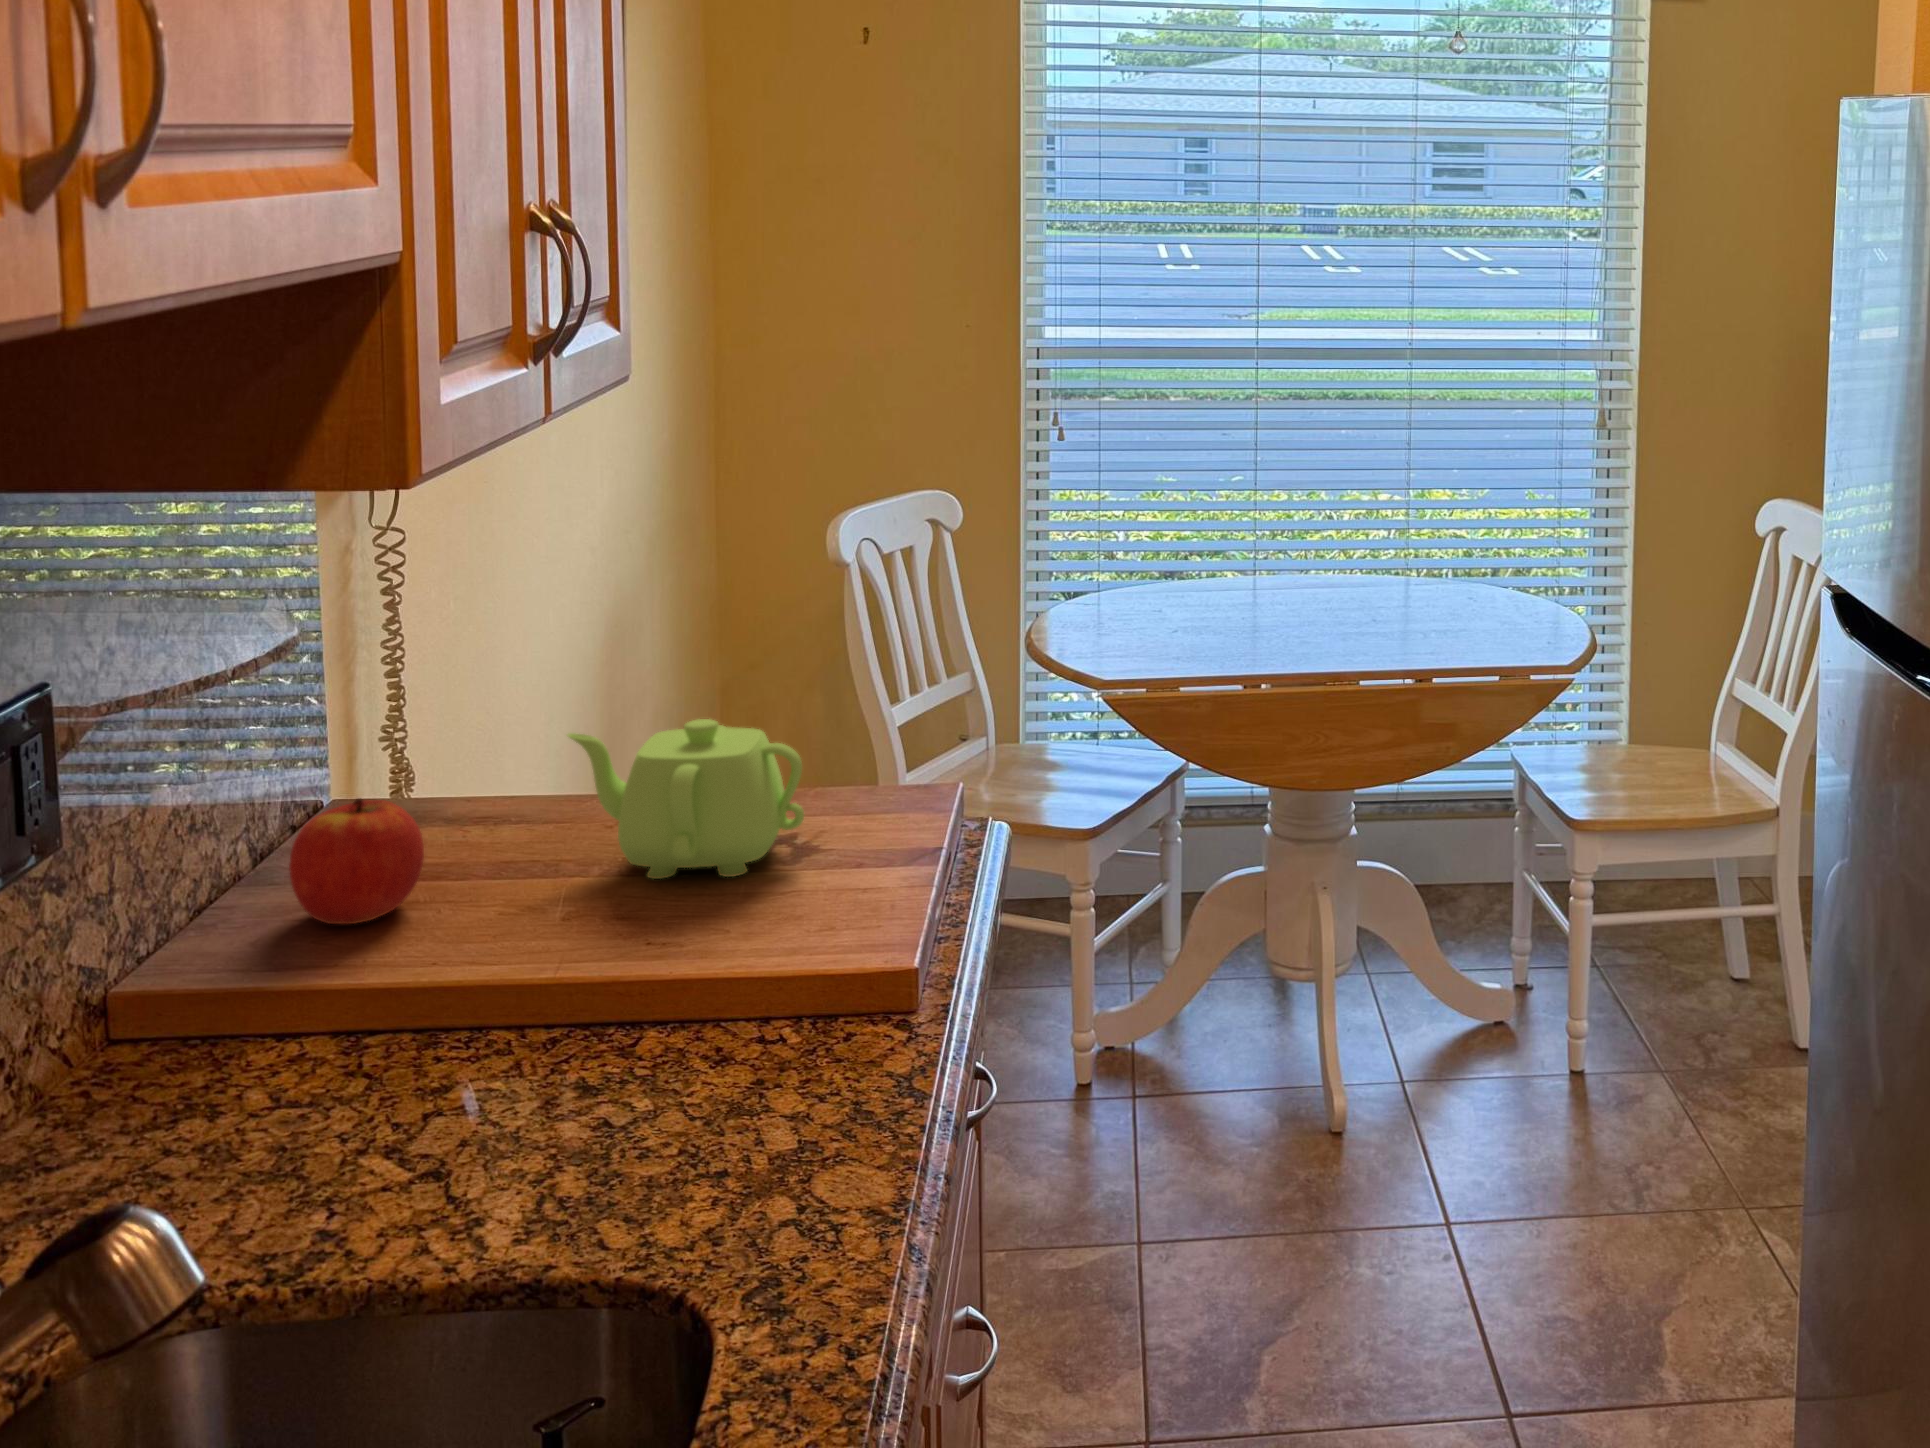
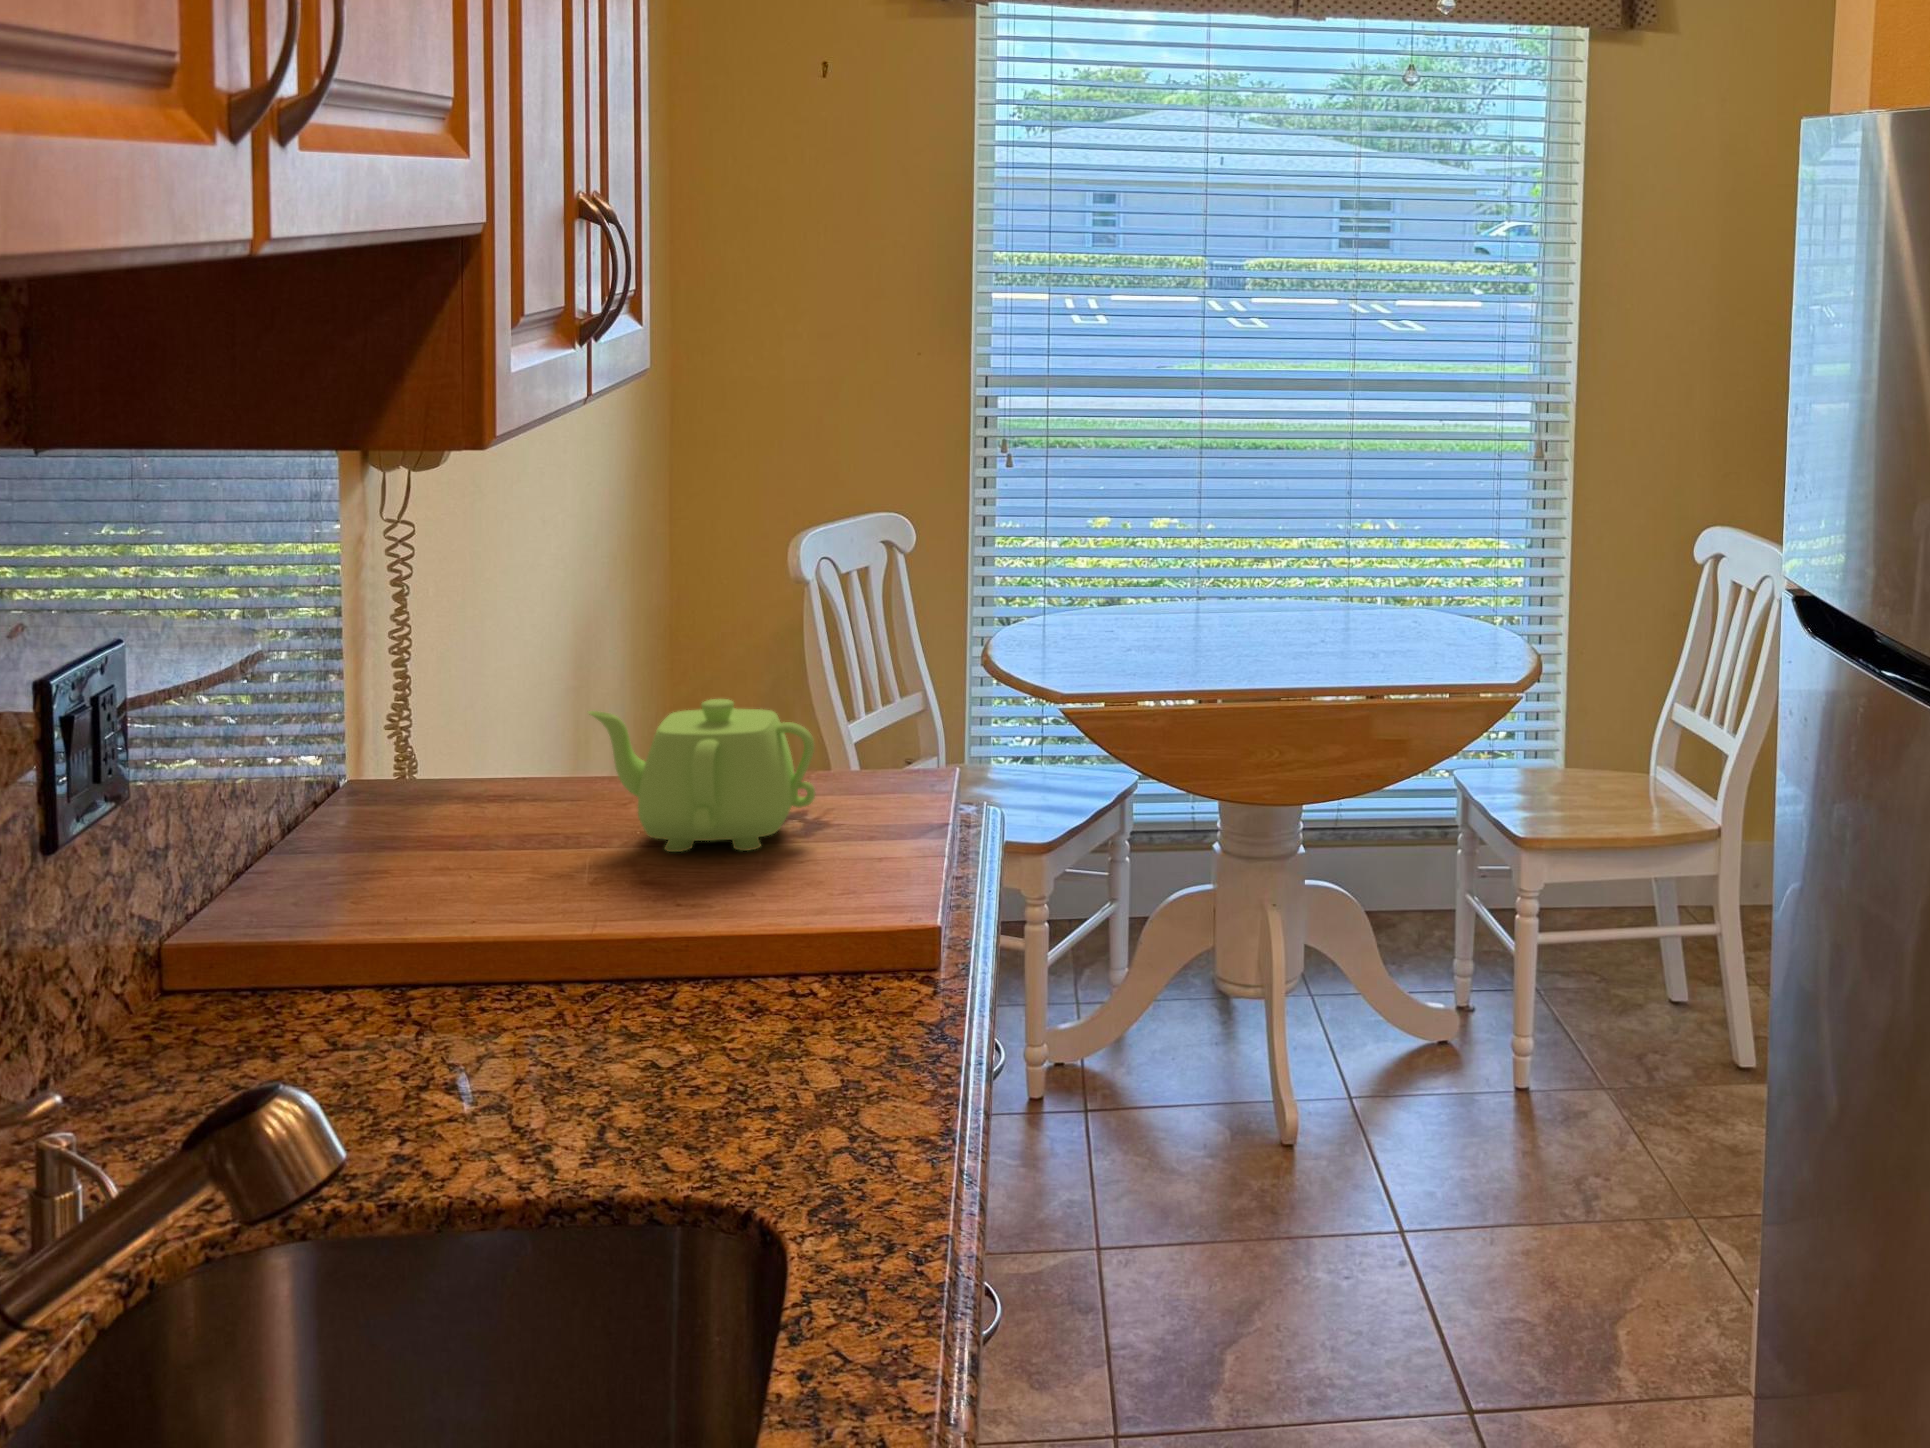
apple: present [289,798,424,924] -> none [327,767,454,889]

